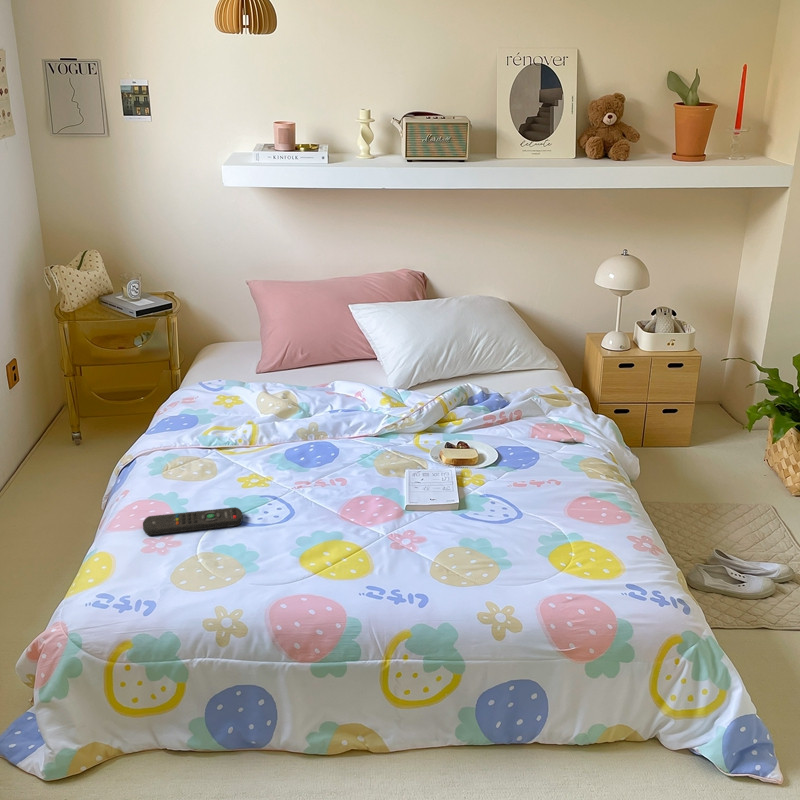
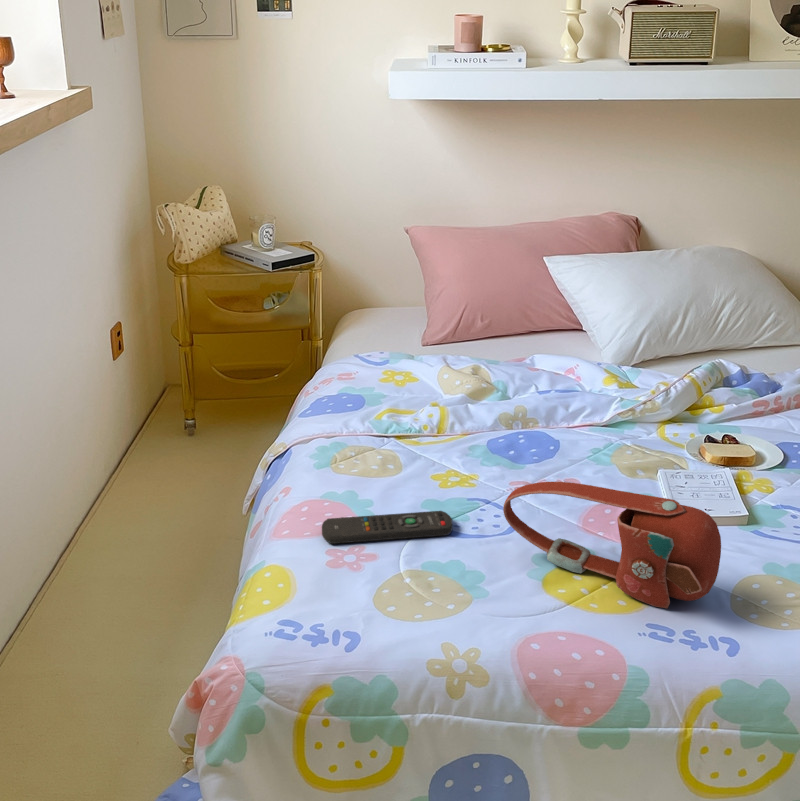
handbag: none [272,486,418,574] -> present [503,482,721,608]

